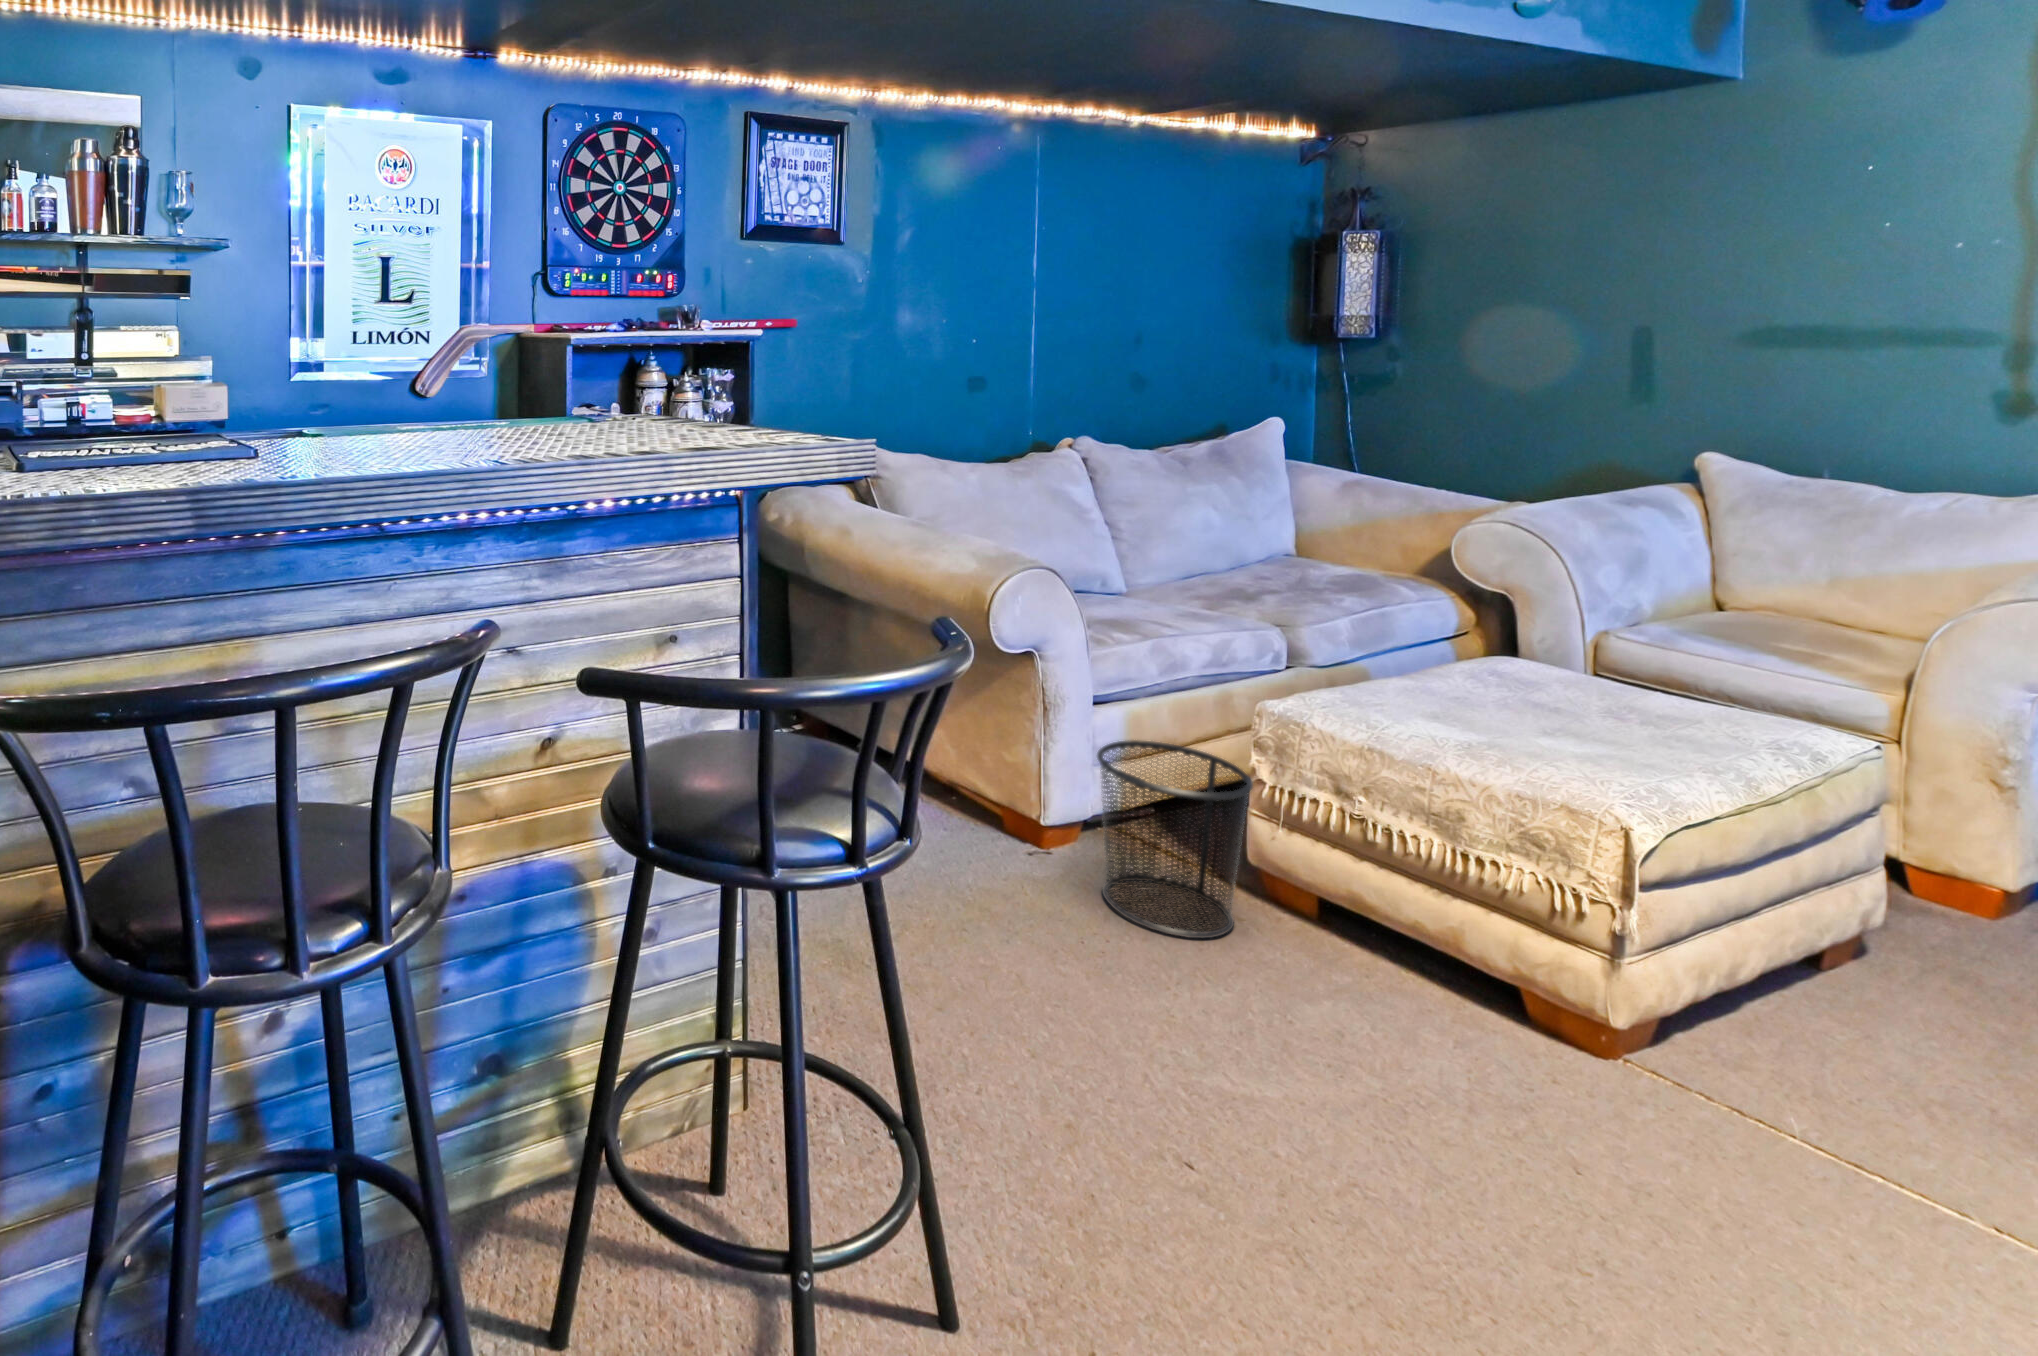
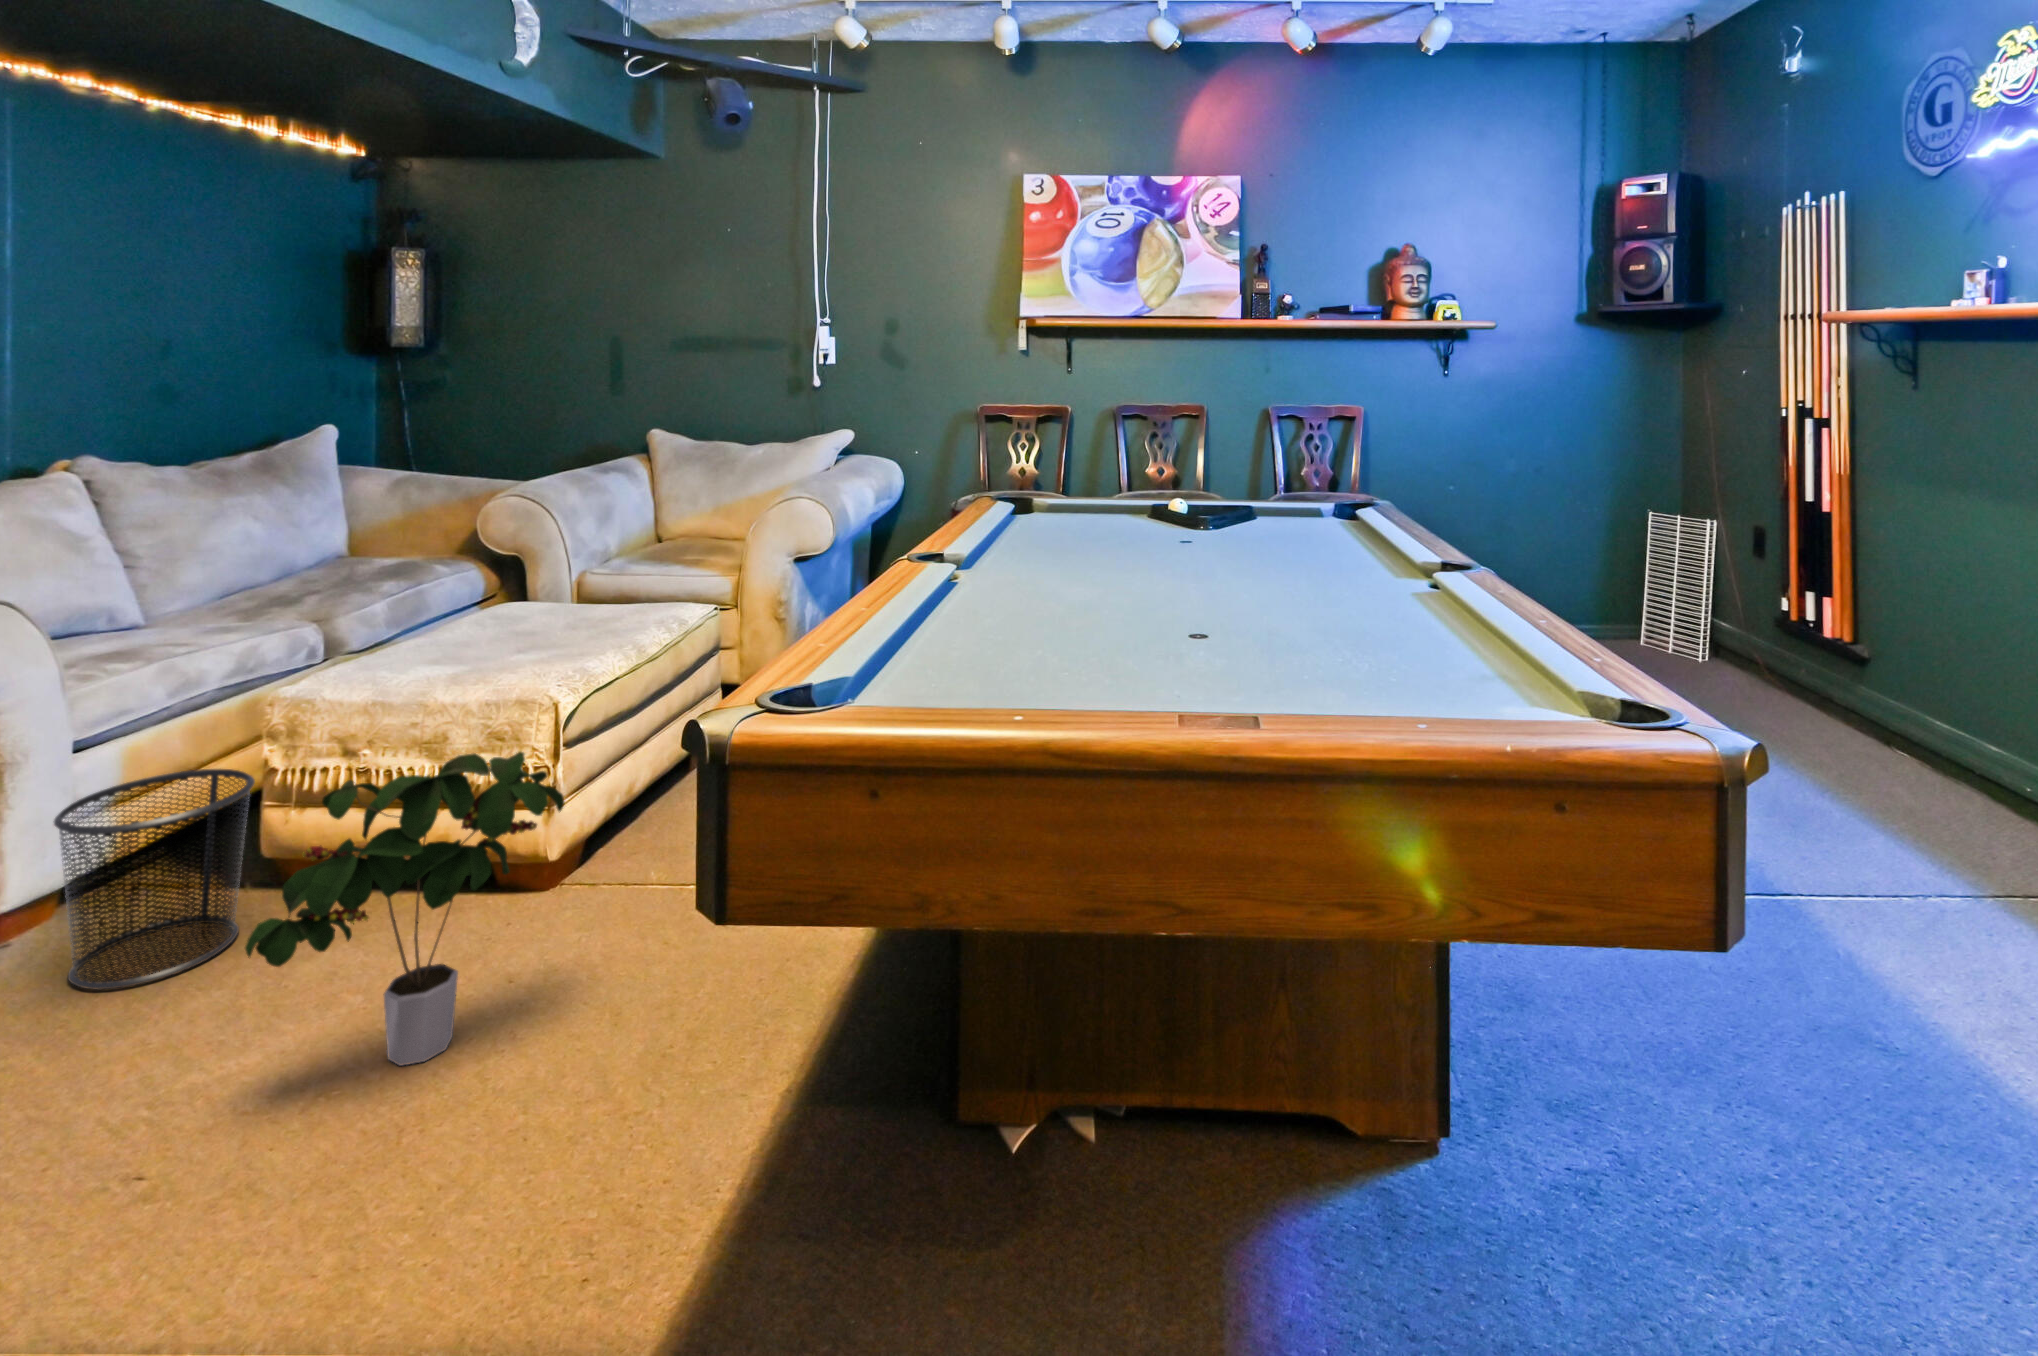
potted plant: none [1280,839,1681,1206] -> present [245,752,565,1066]

